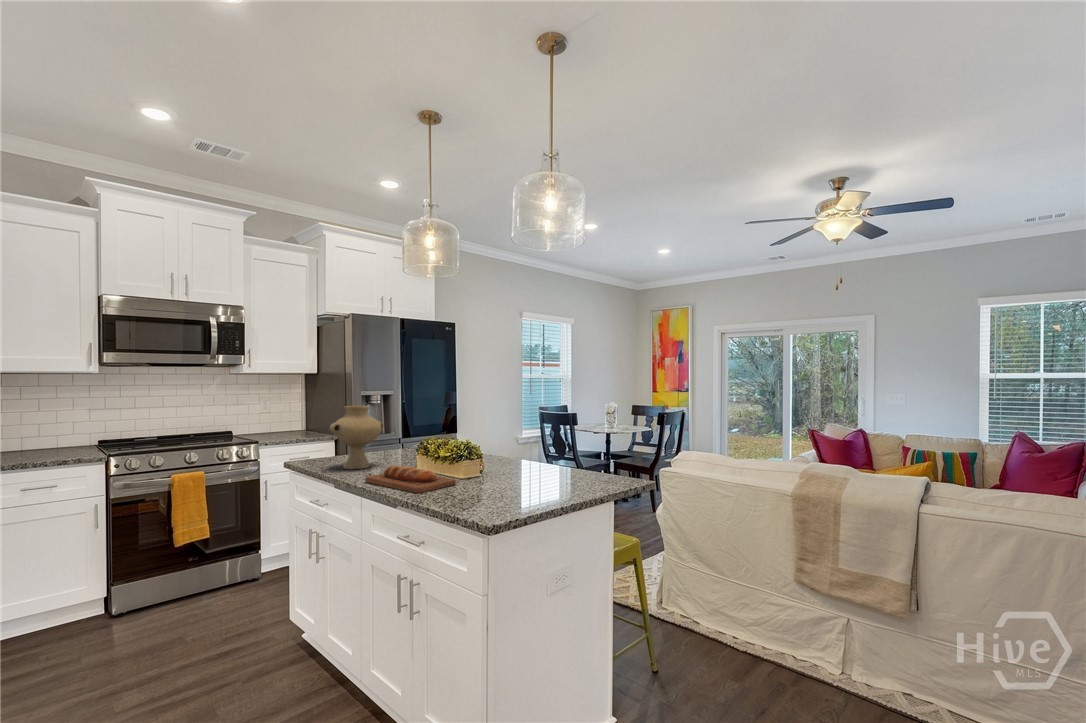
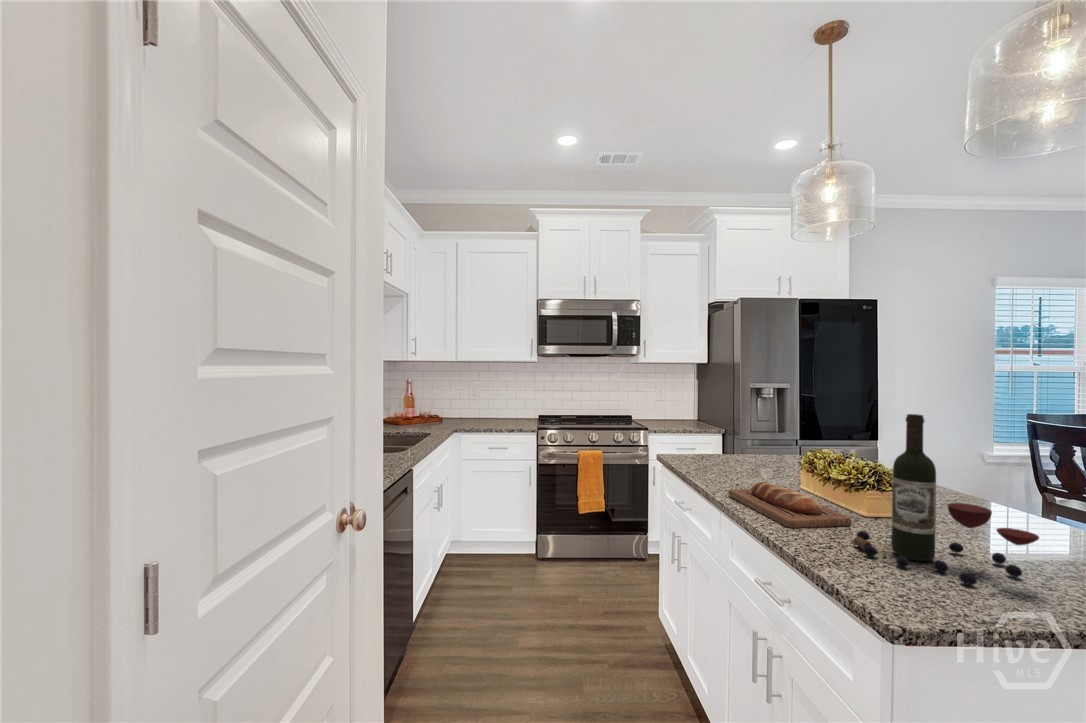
wine bottle: none [460,402,553,500] -> present [854,414,1039,585]
vase: present [330,406,383,469] -> none [697,402,762,476]

